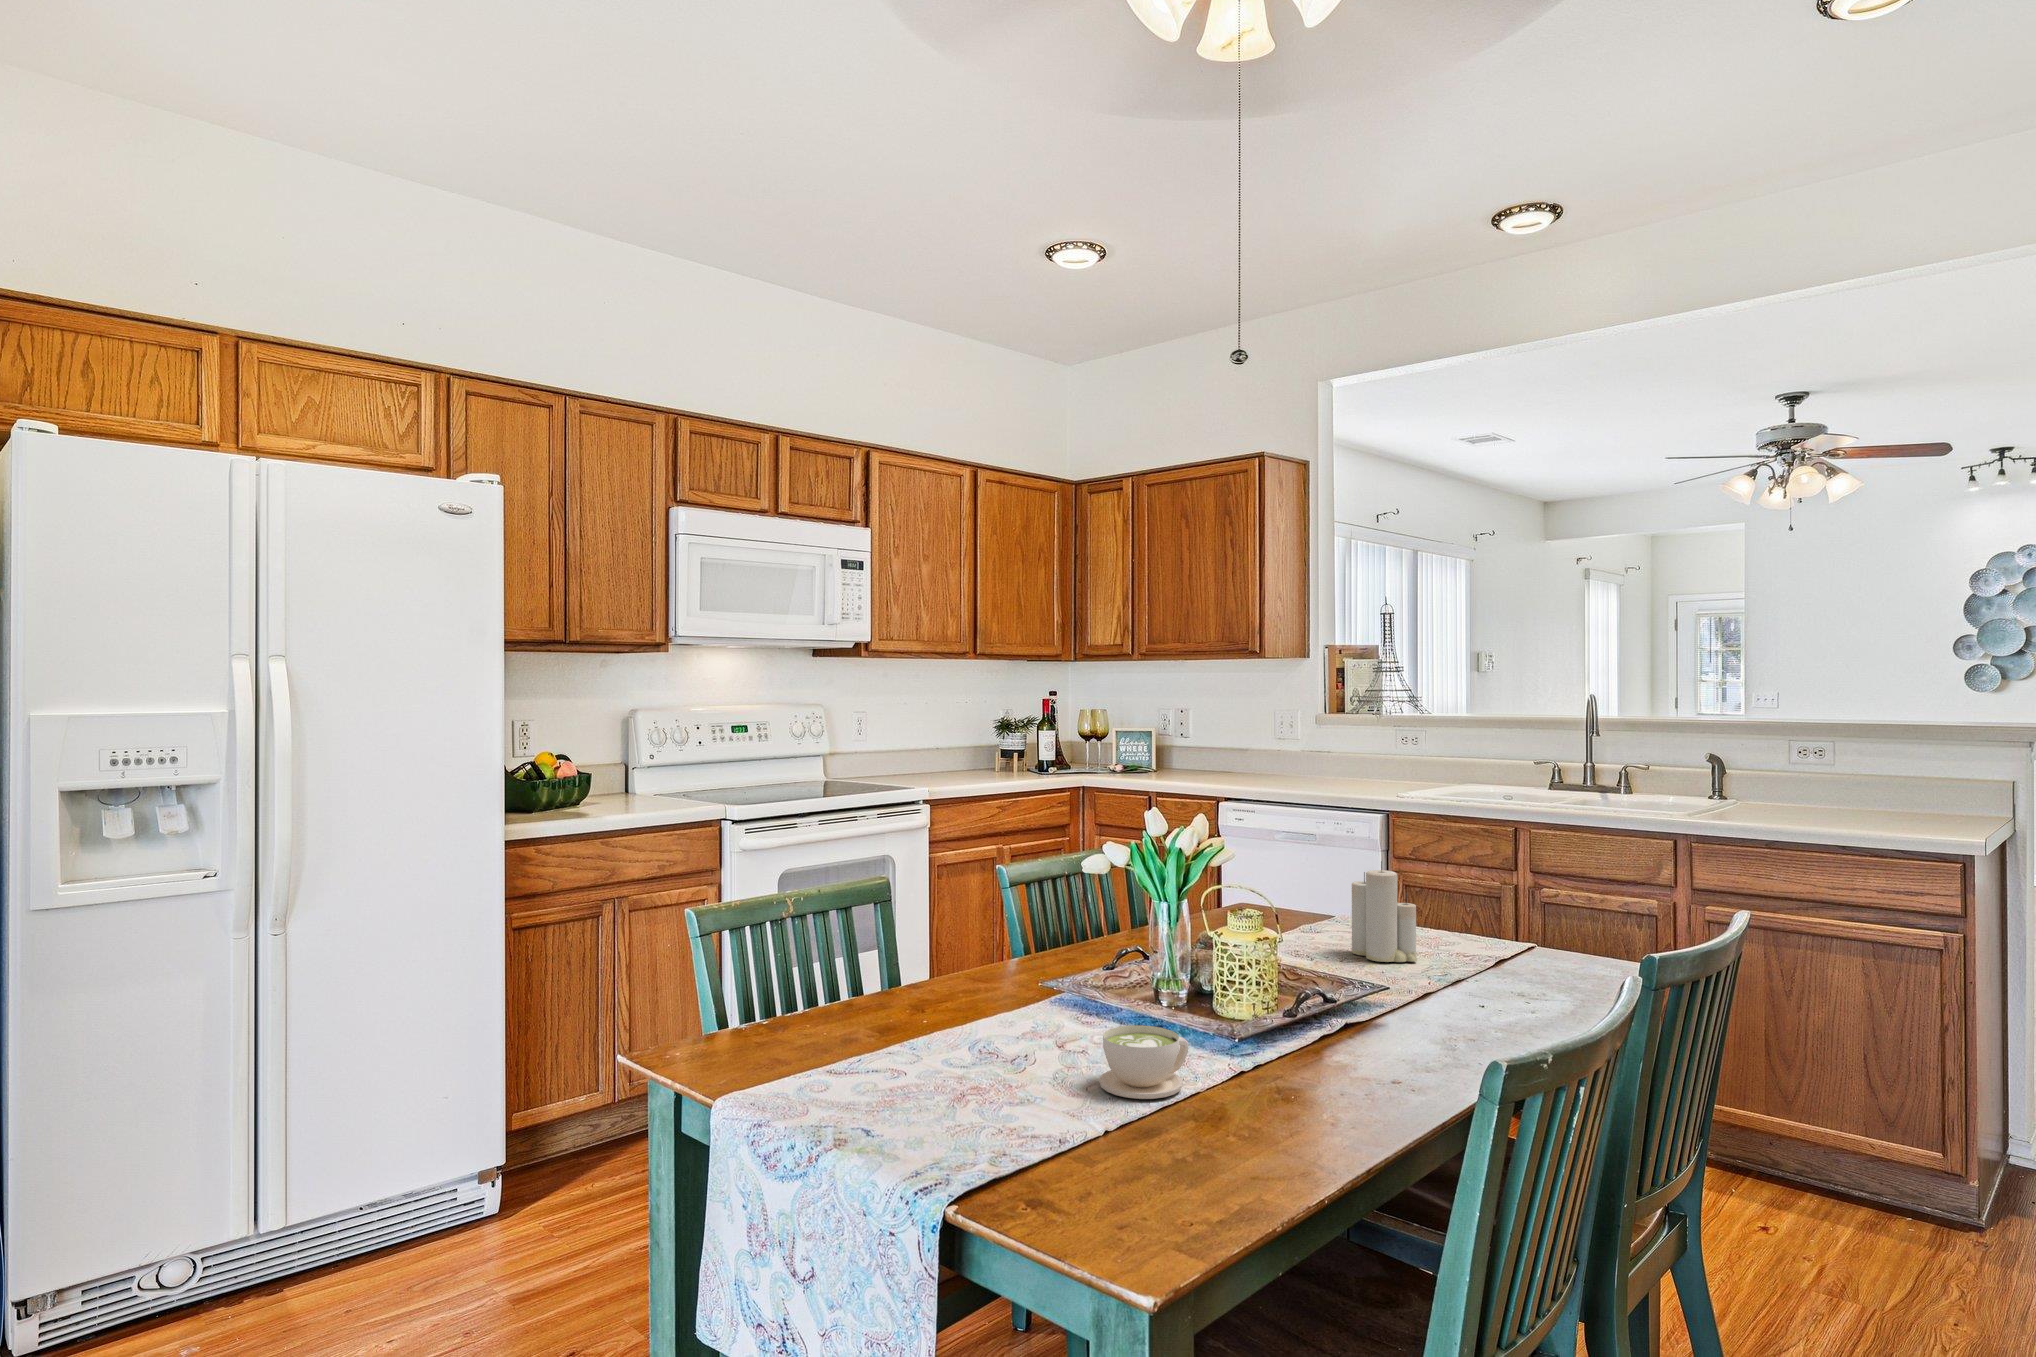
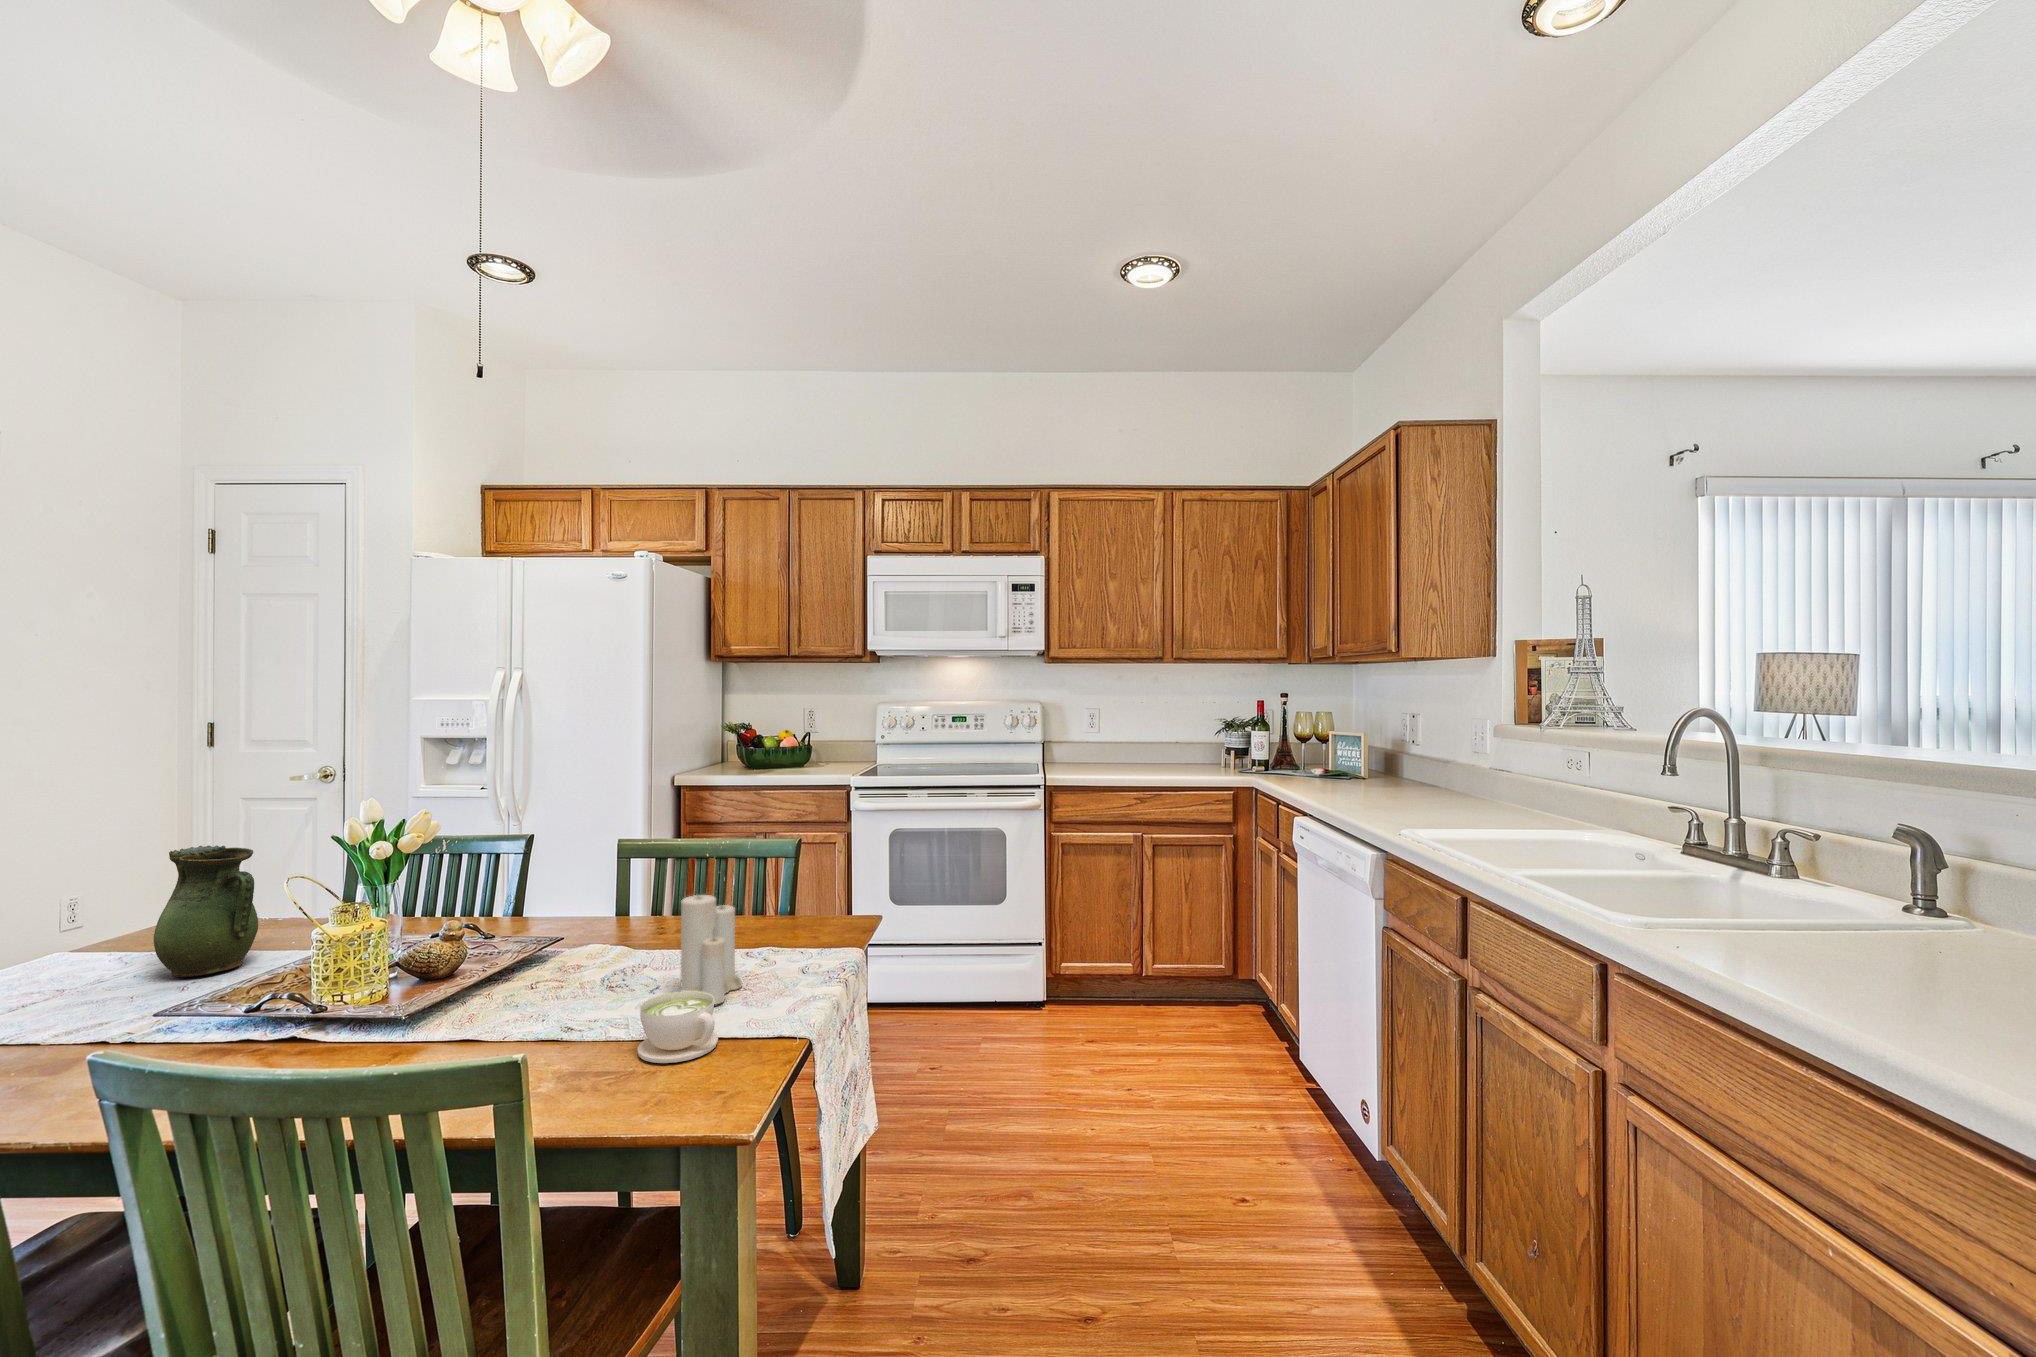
pitcher: none [902,900,1014,1073] -> present [154,846,258,977]
coffee cup: present [1099,1025,1189,1099] -> present [637,991,718,1063]

